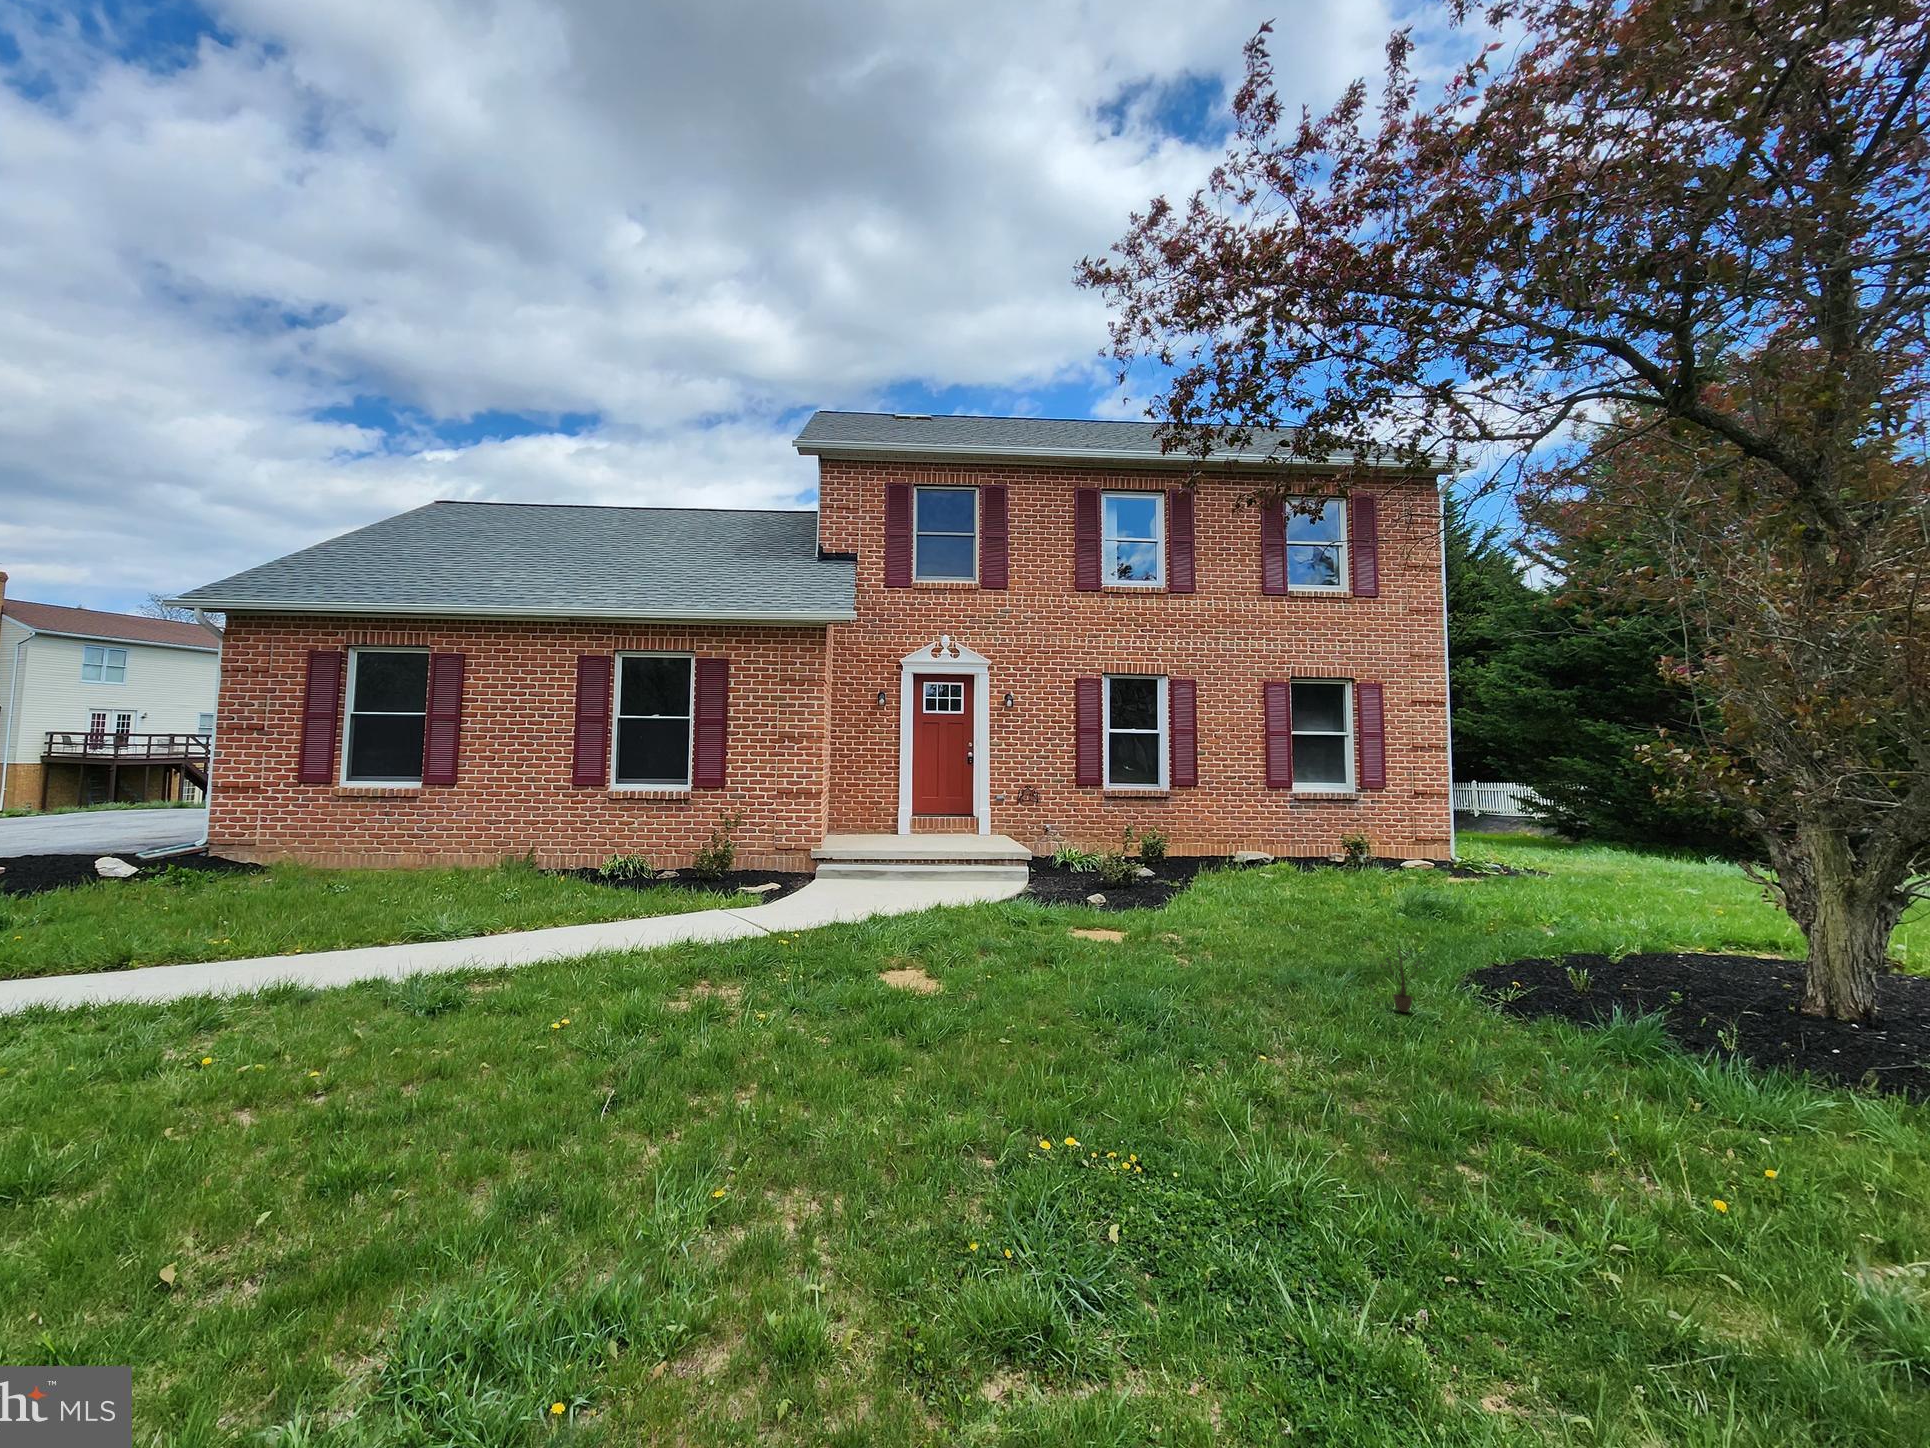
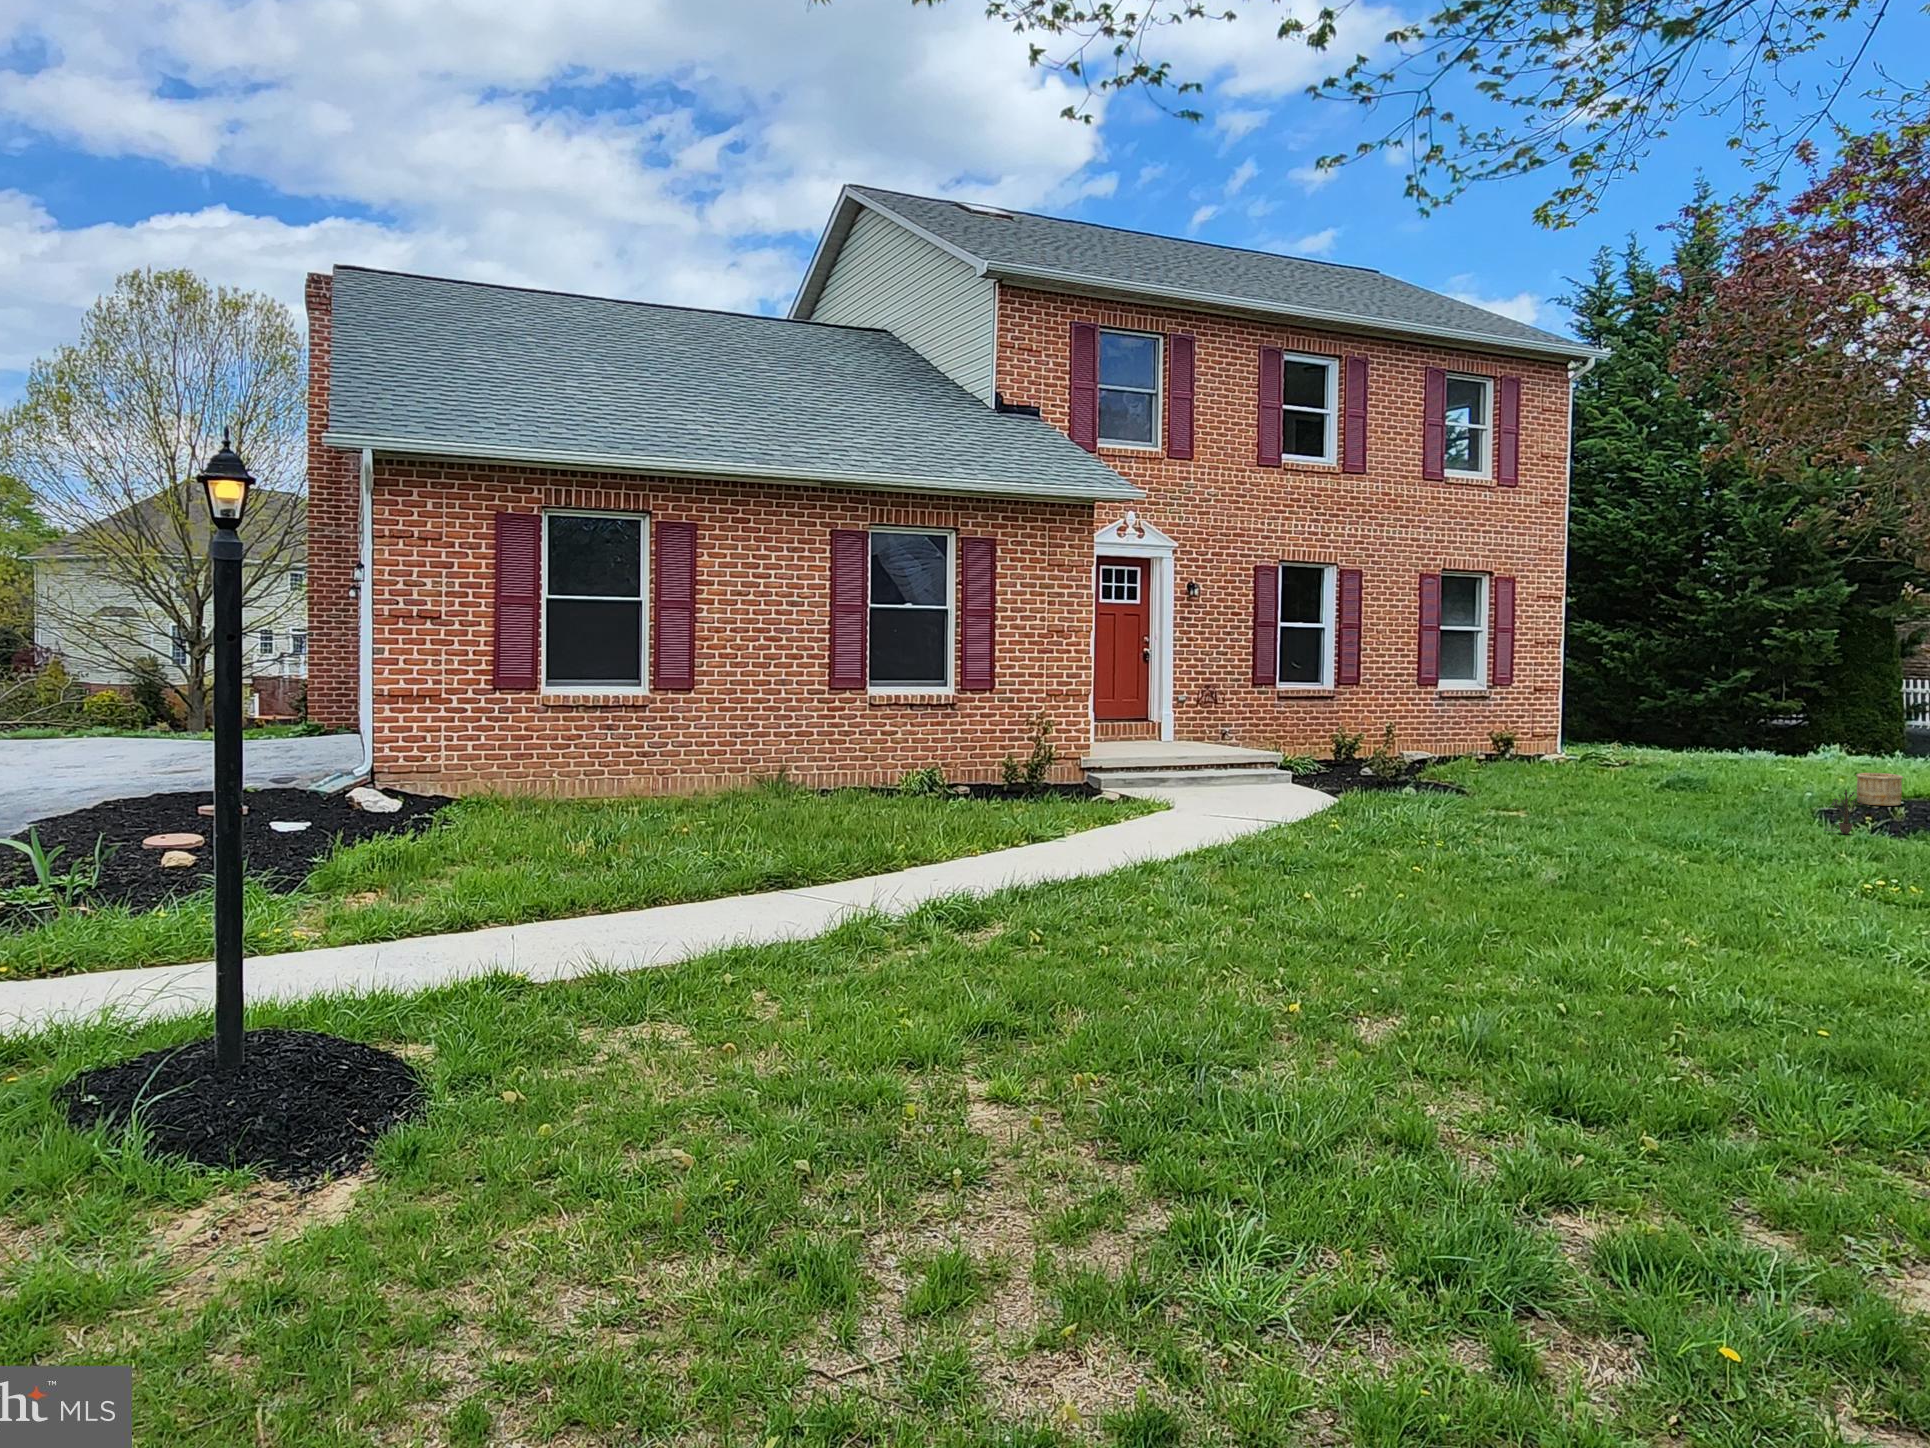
wooden bucket: none [1586,916,1656,968] -> present [1856,773,1903,806]

